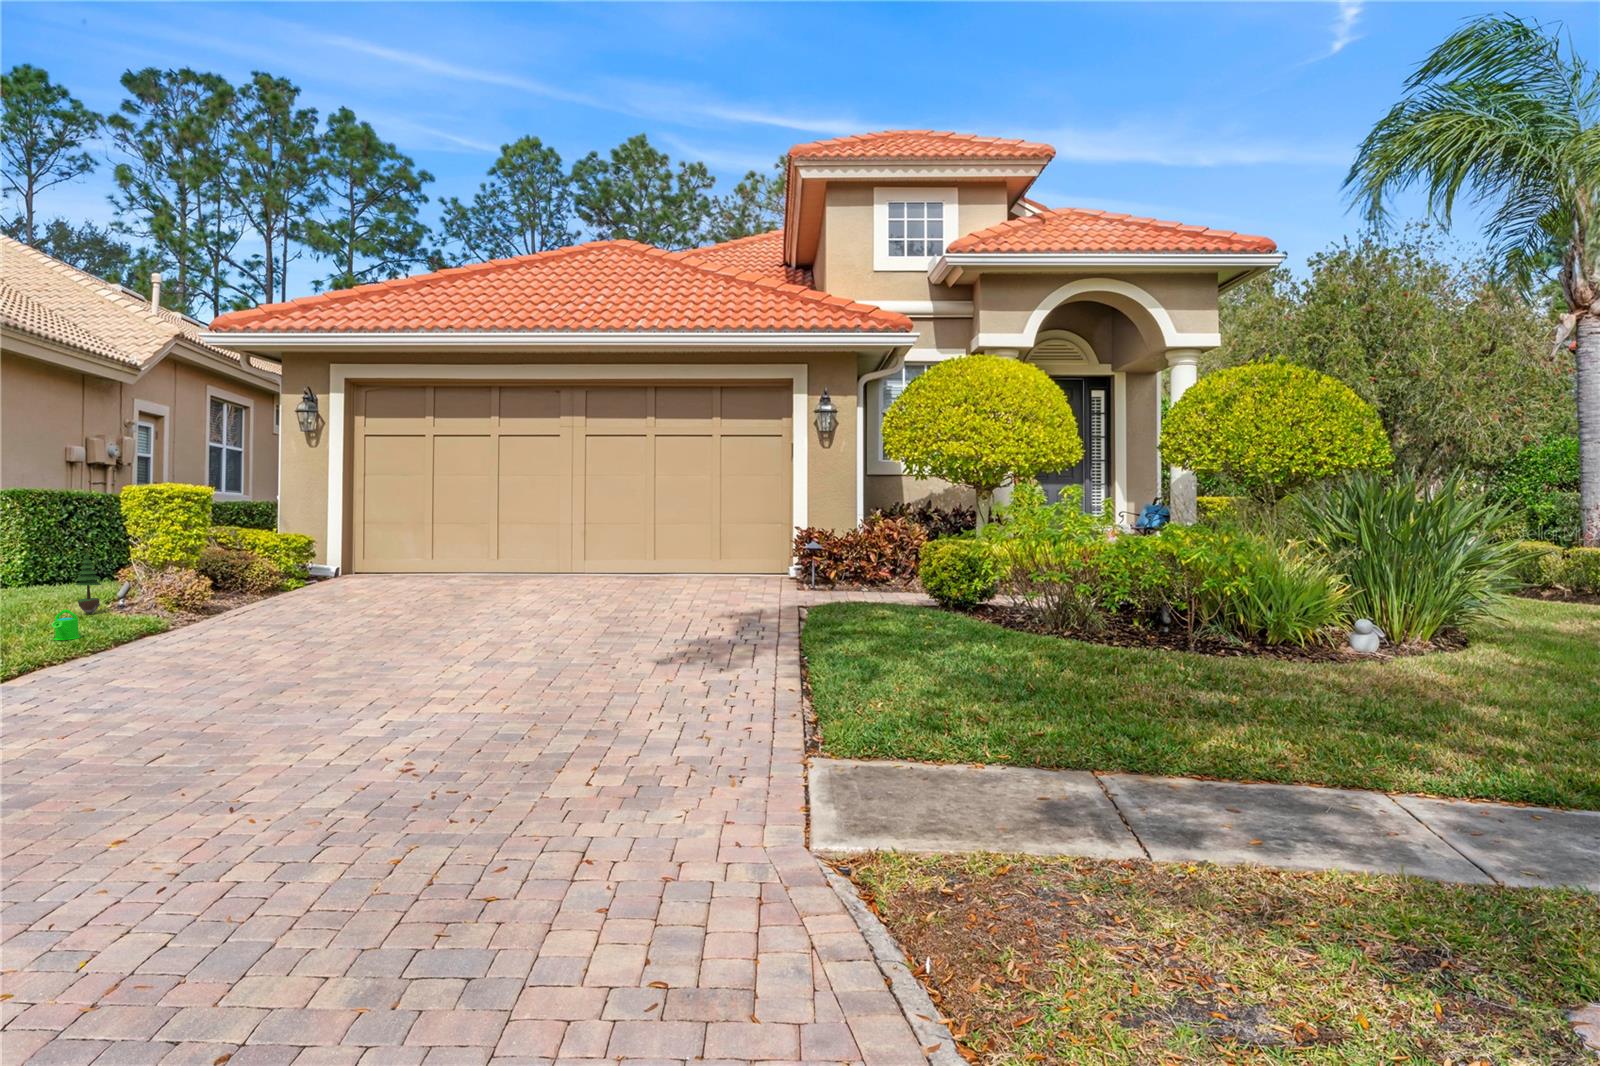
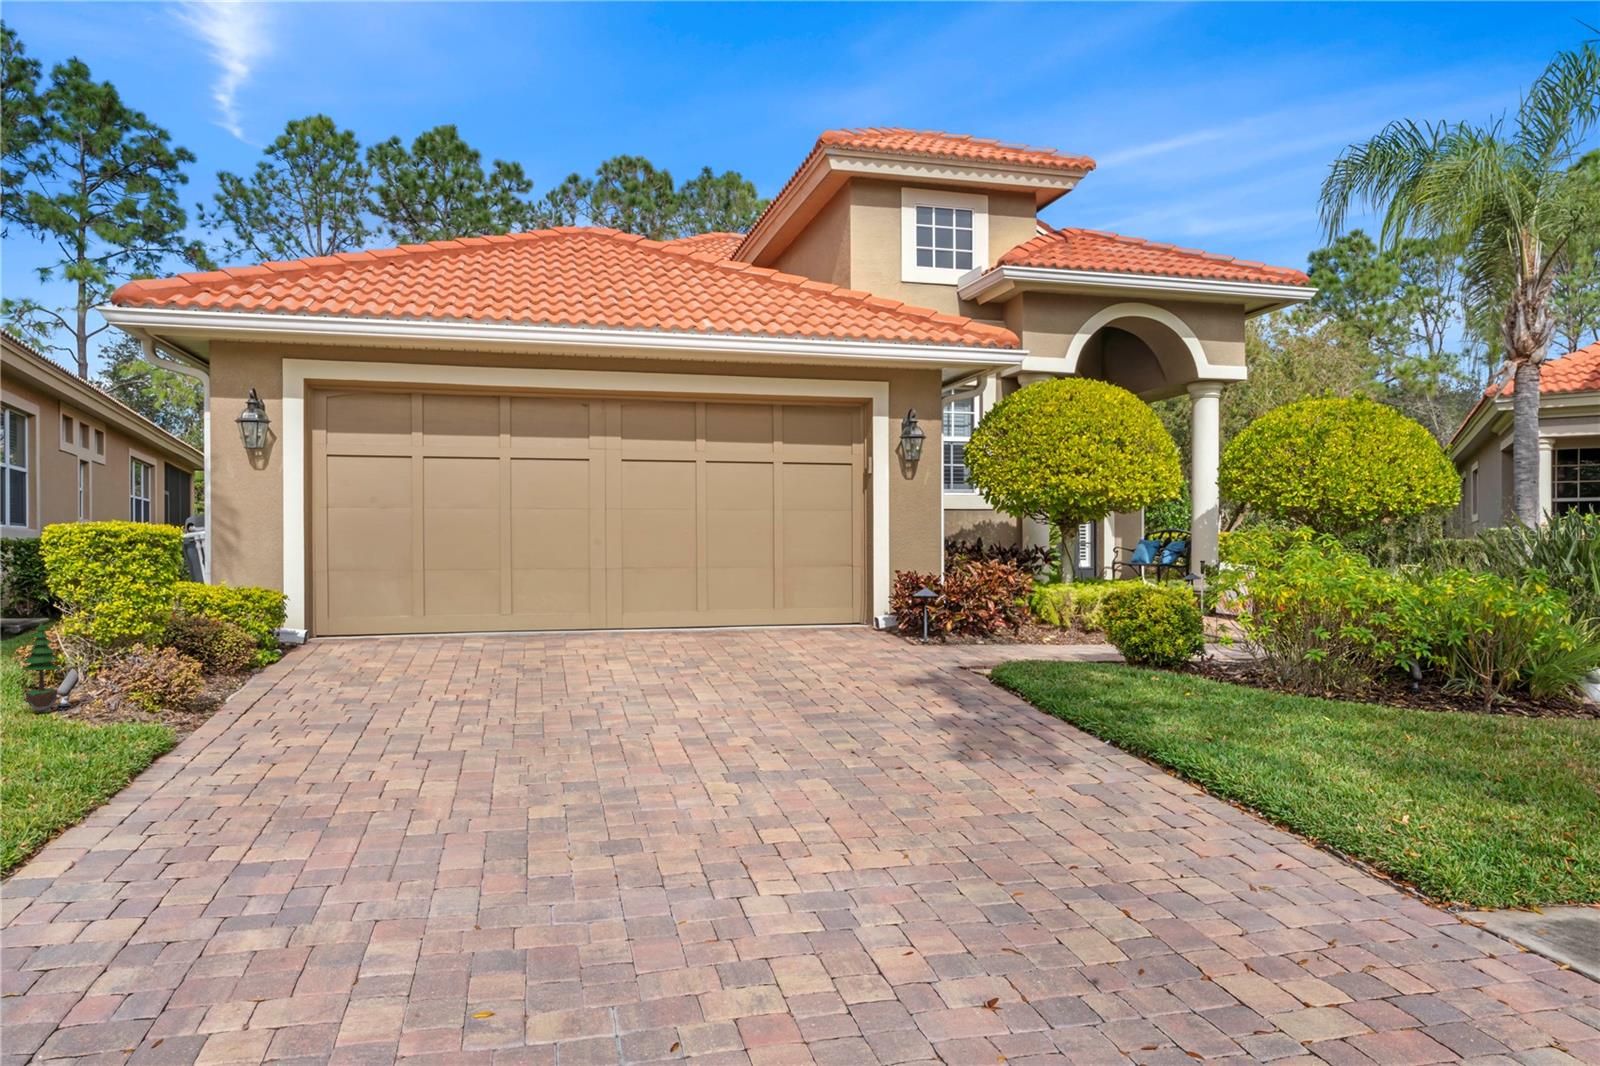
watering can: present [52,609,81,640] -> none [57,703,99,750]

